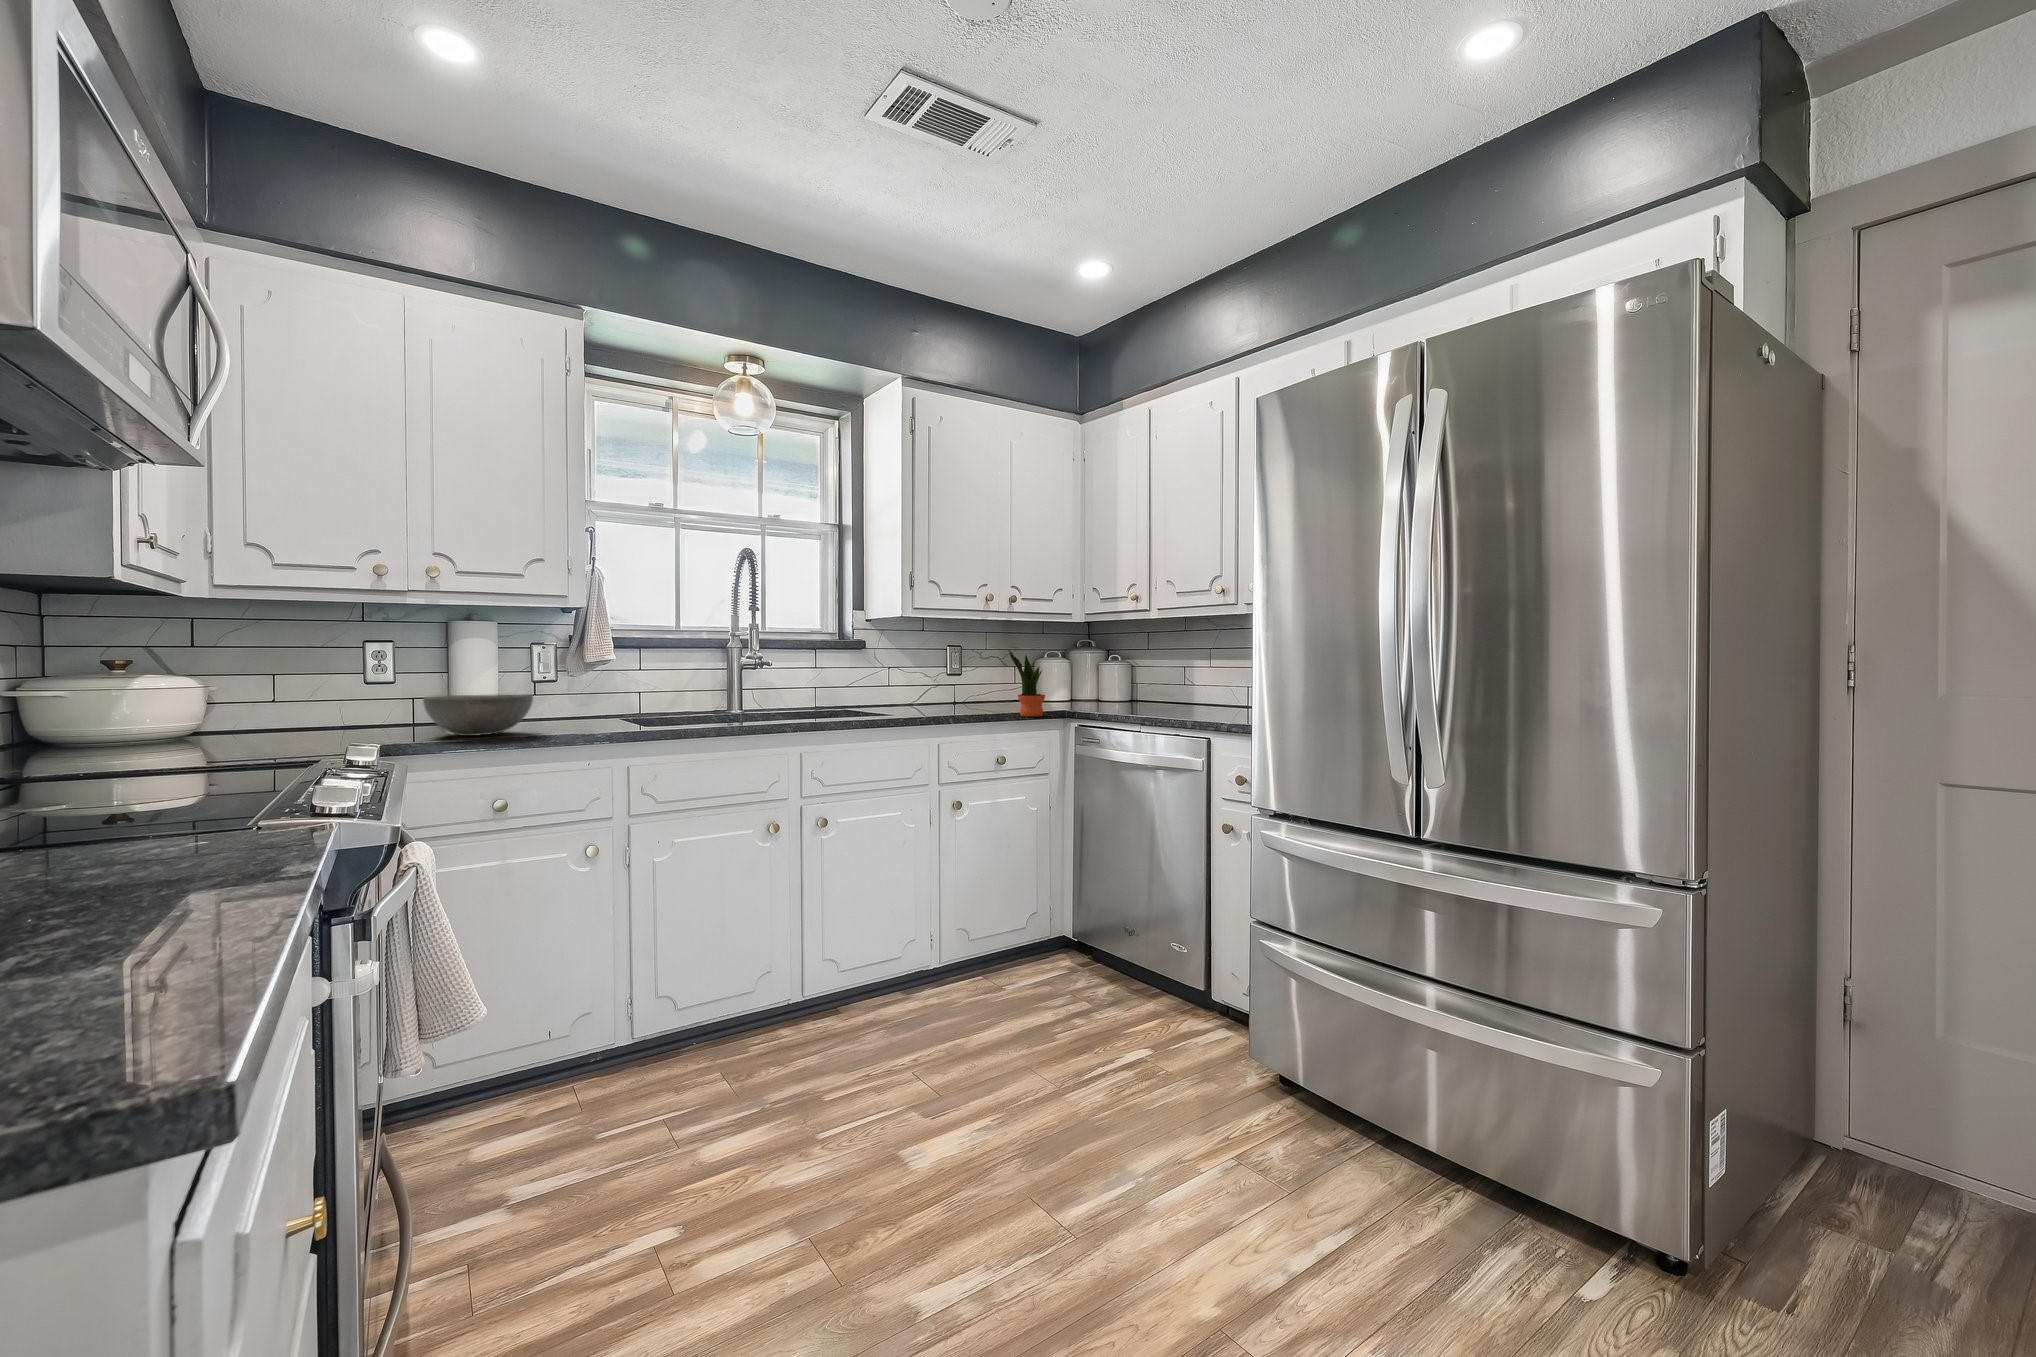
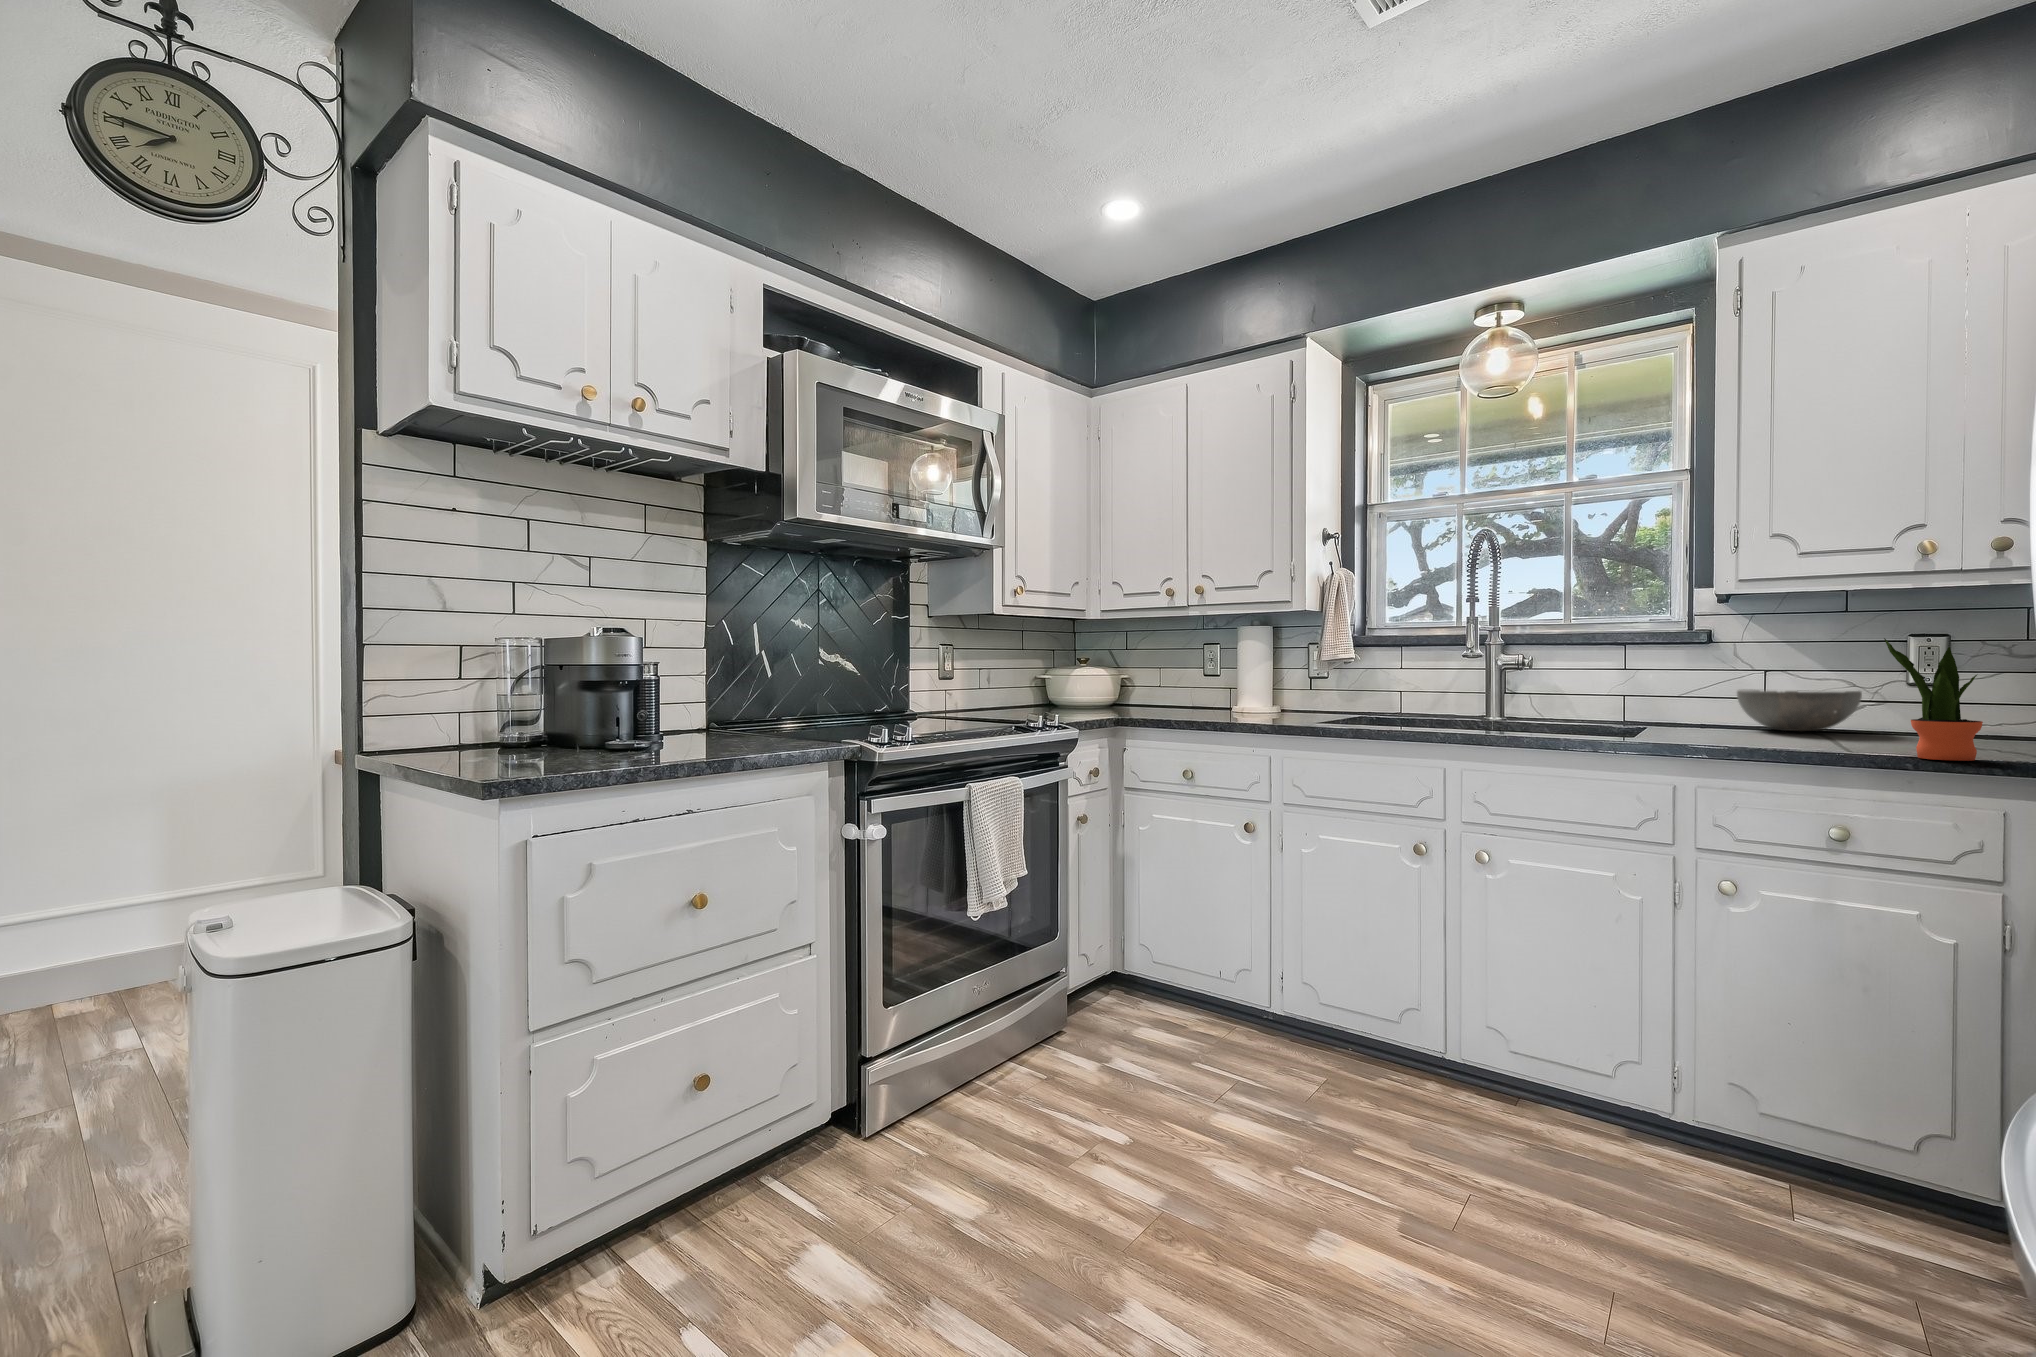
bowl: present [423,694,533,736] -> present [1737,690,1862,731]

